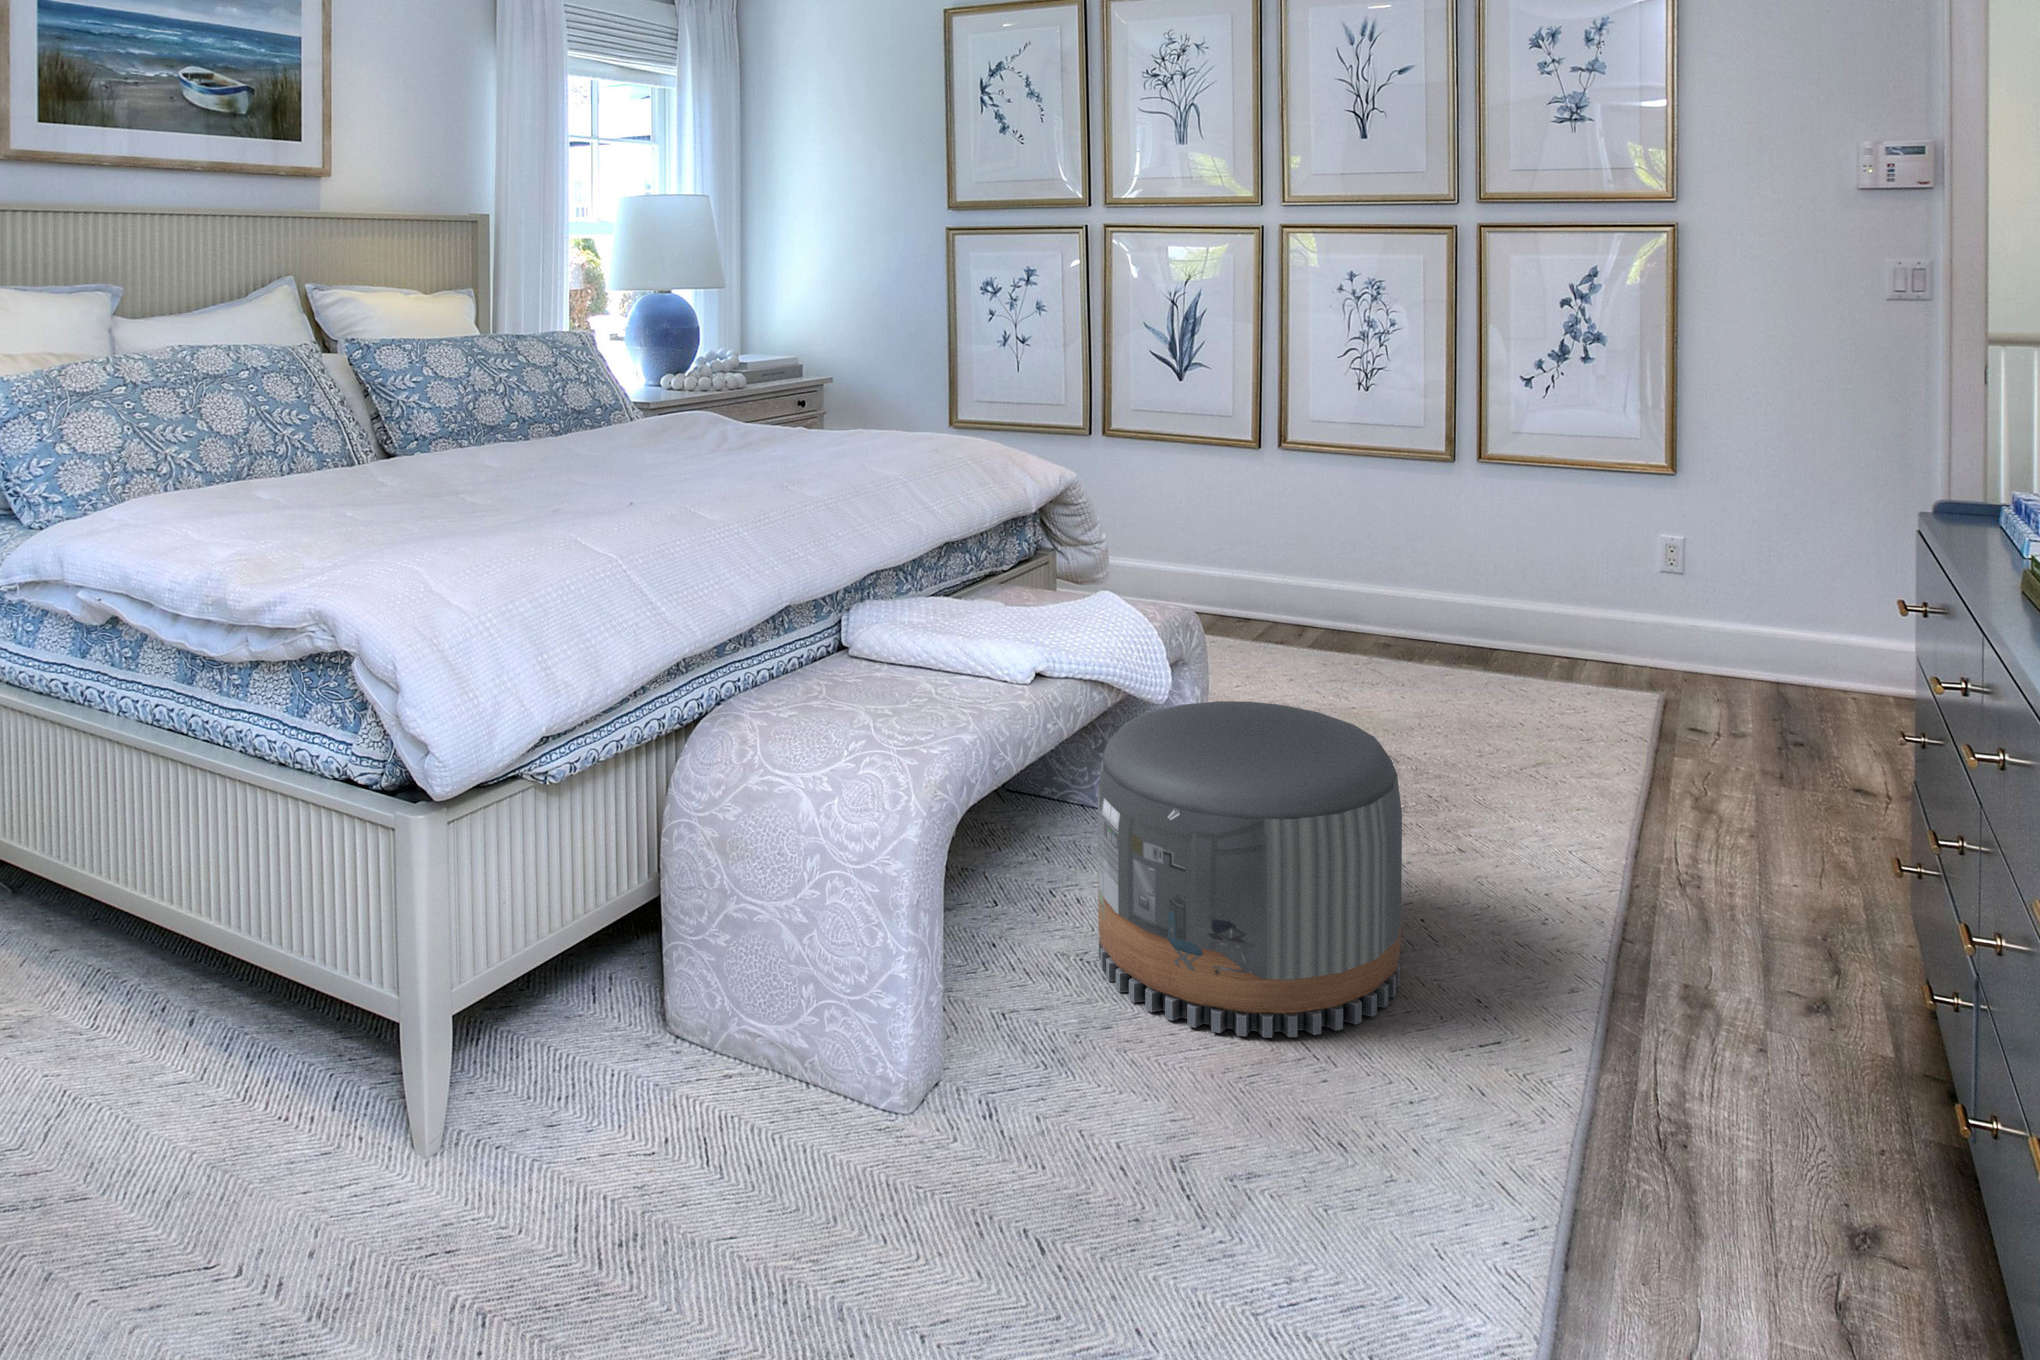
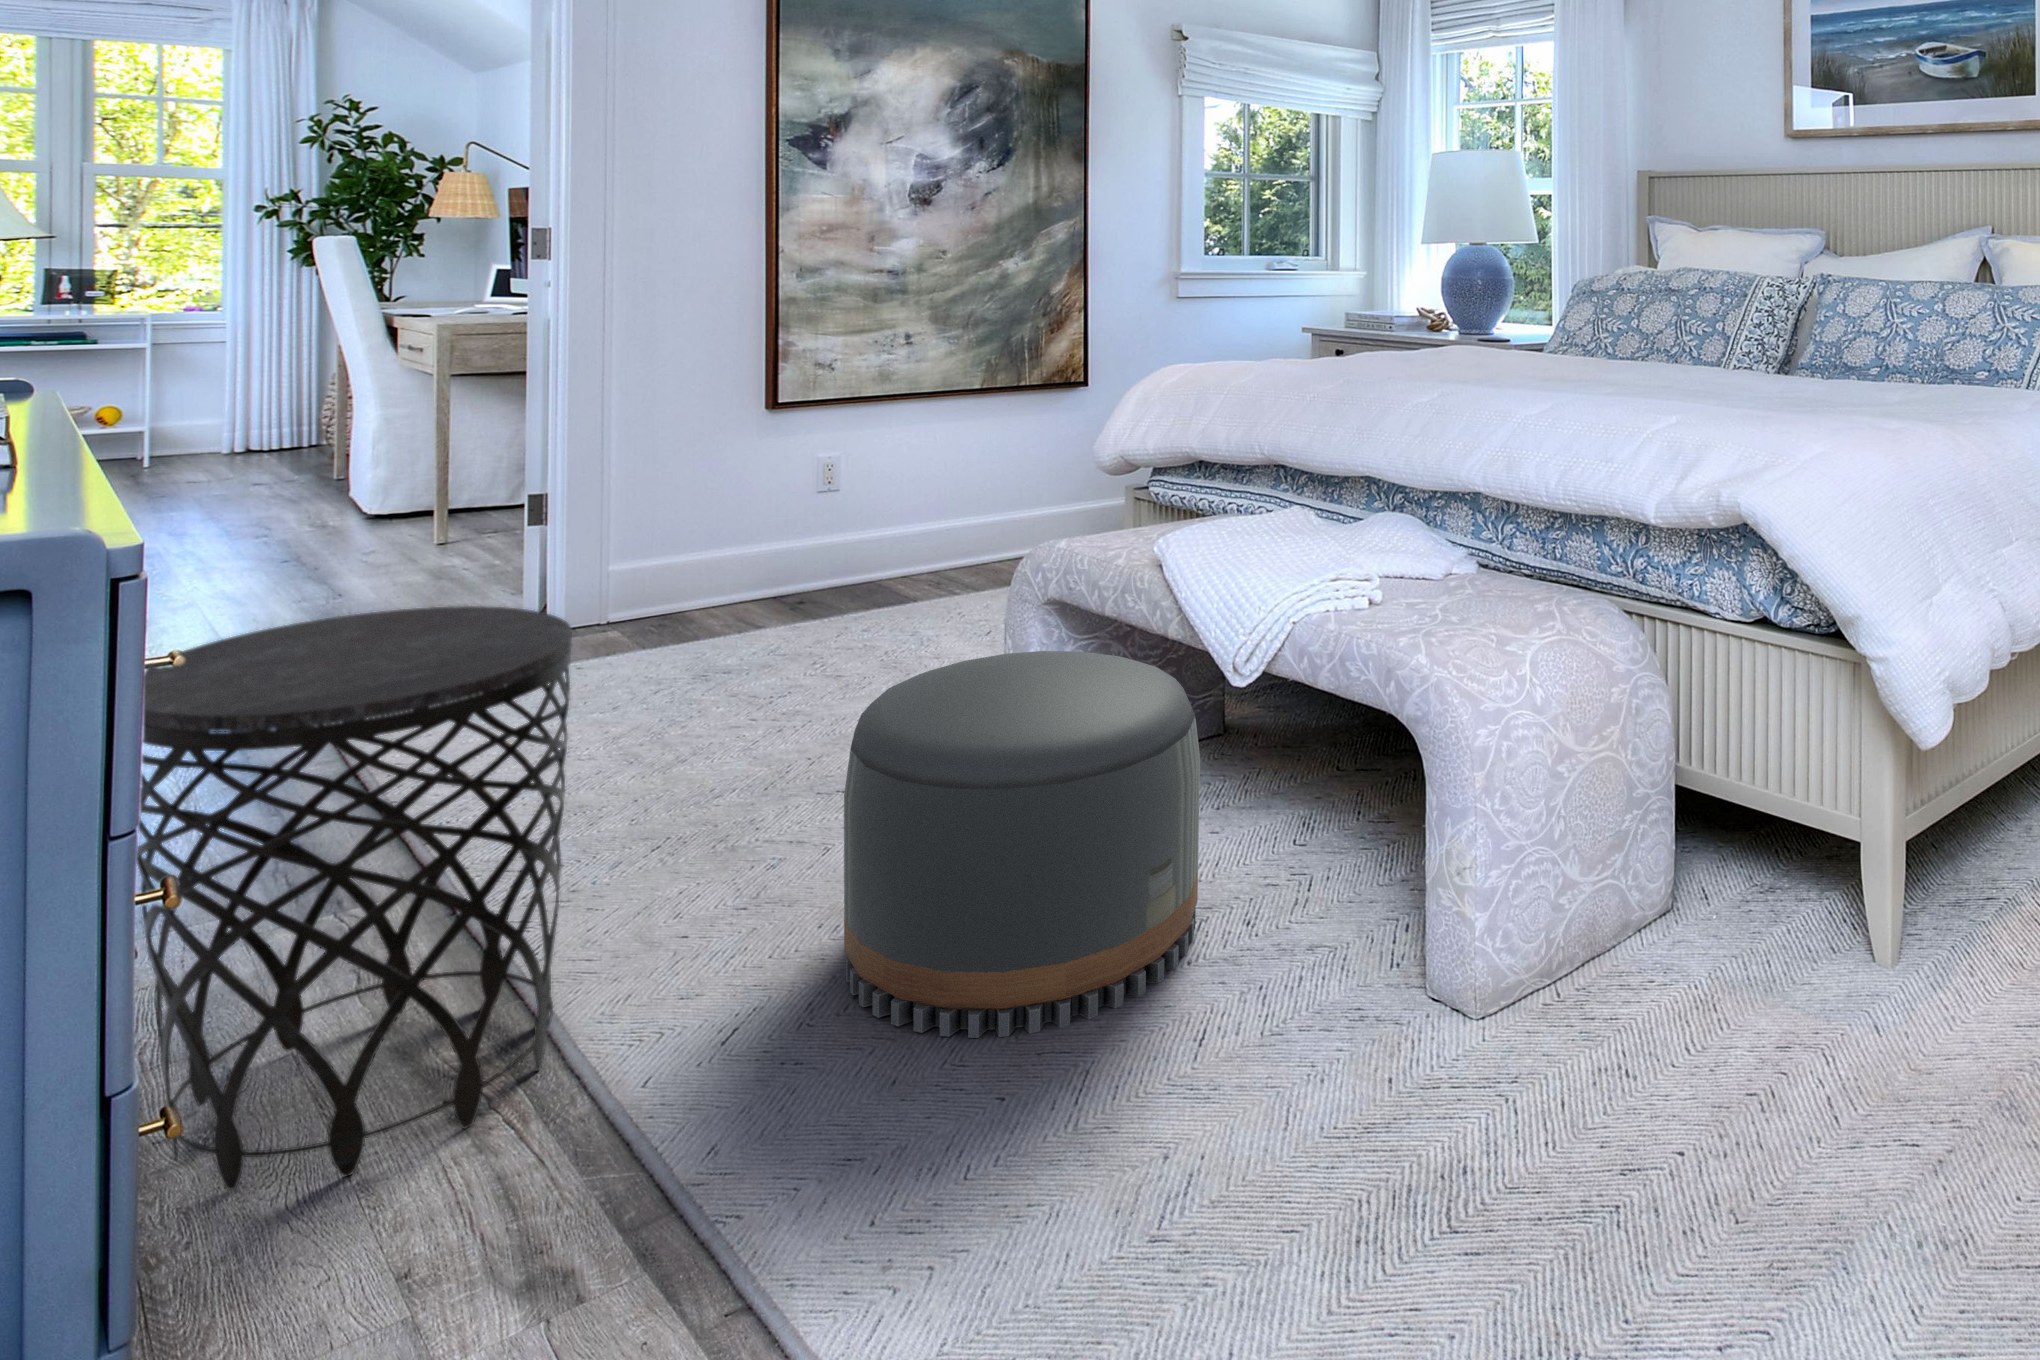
side table: none [1554,716,1928,1281] -> present [136,606,572,1190]

